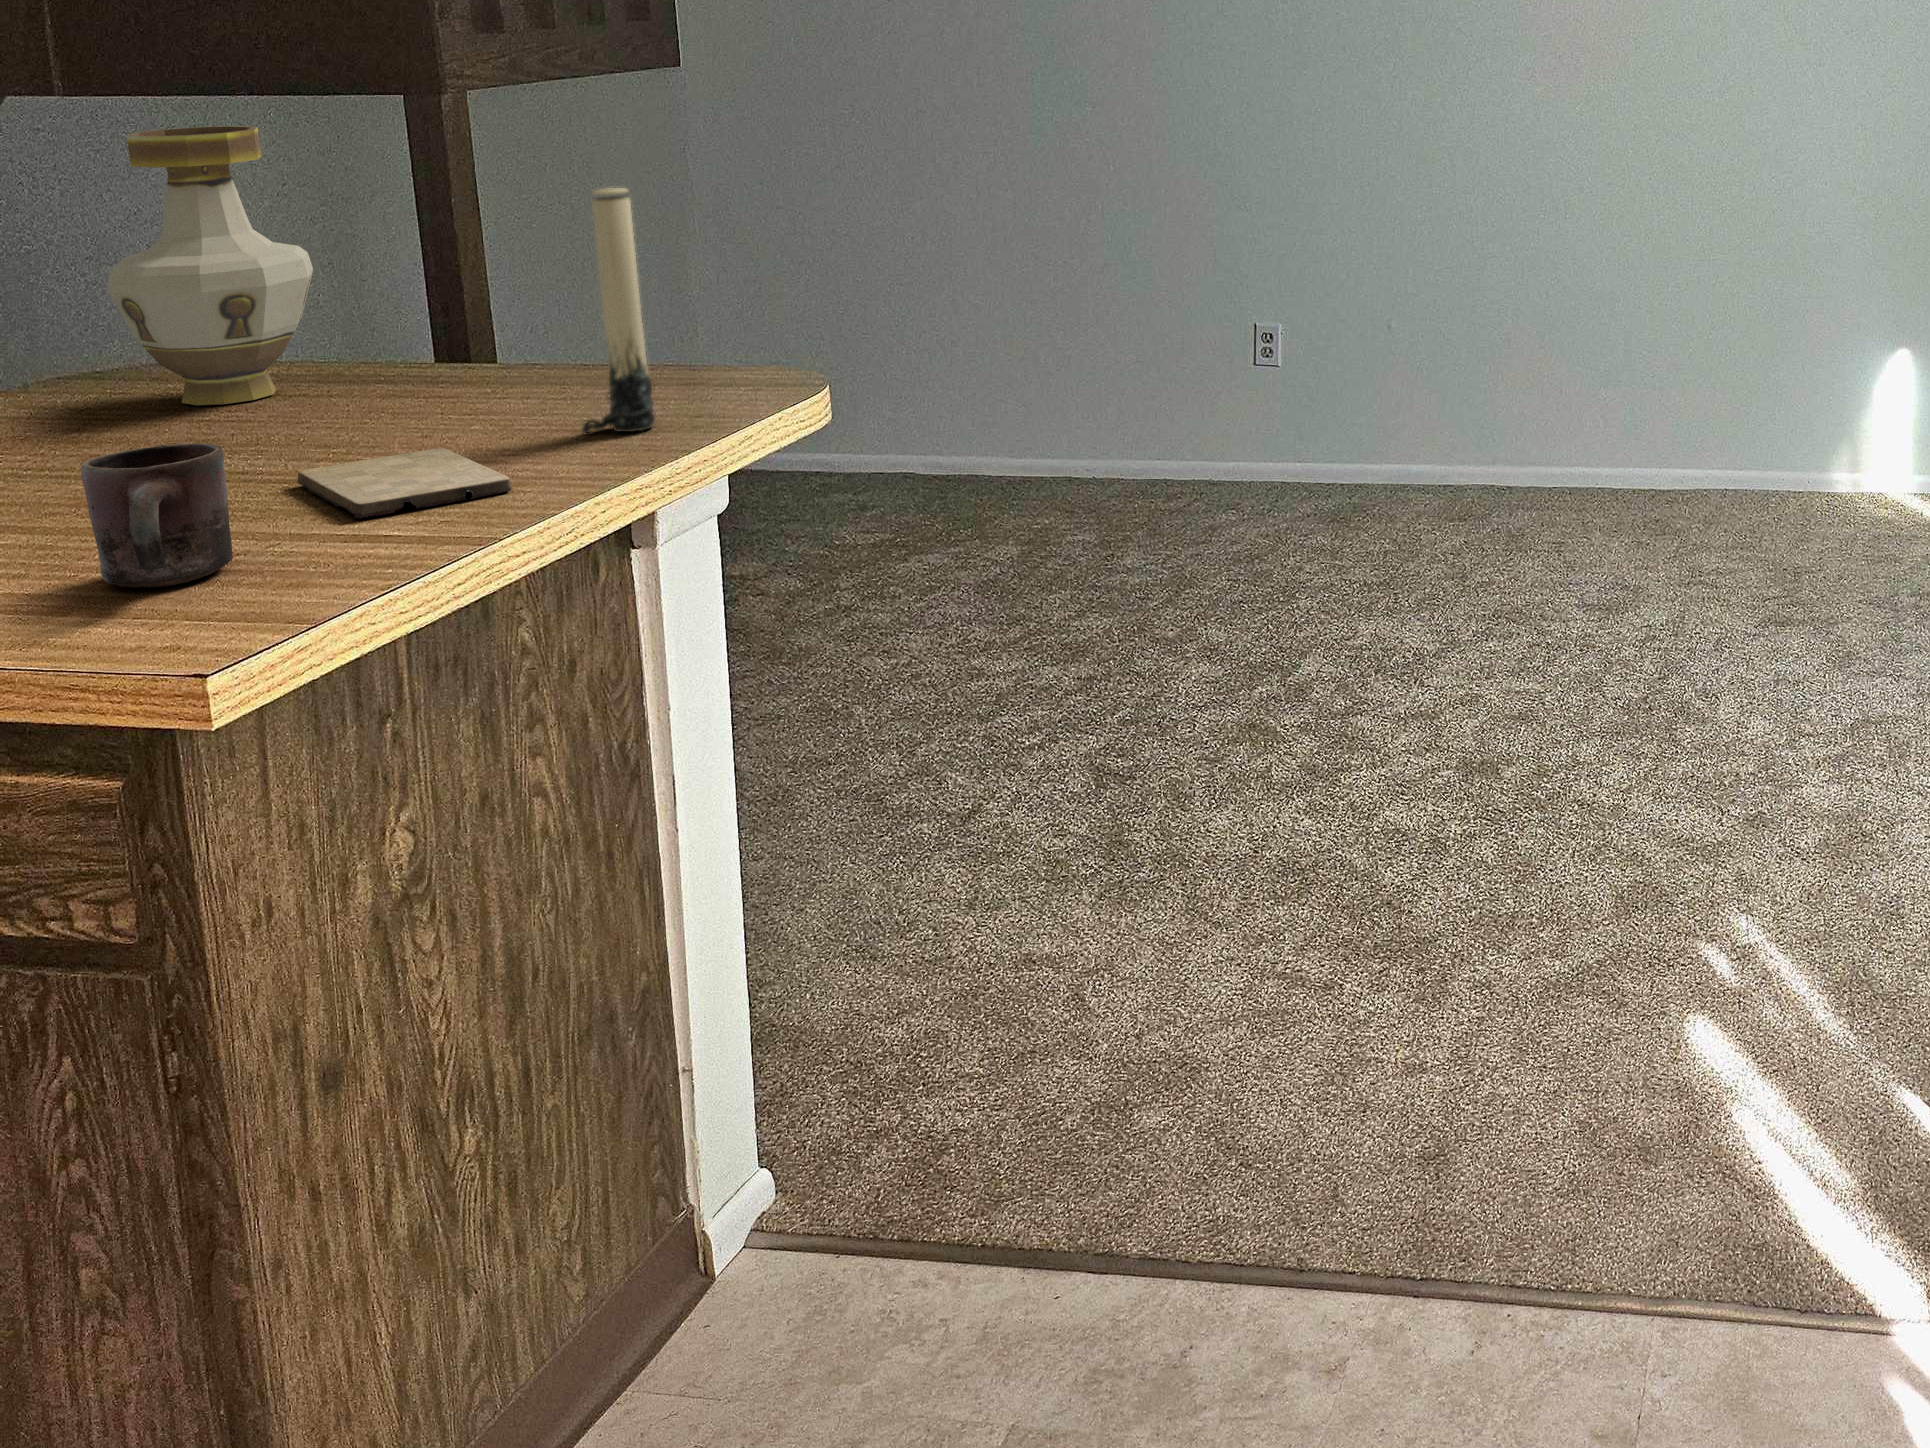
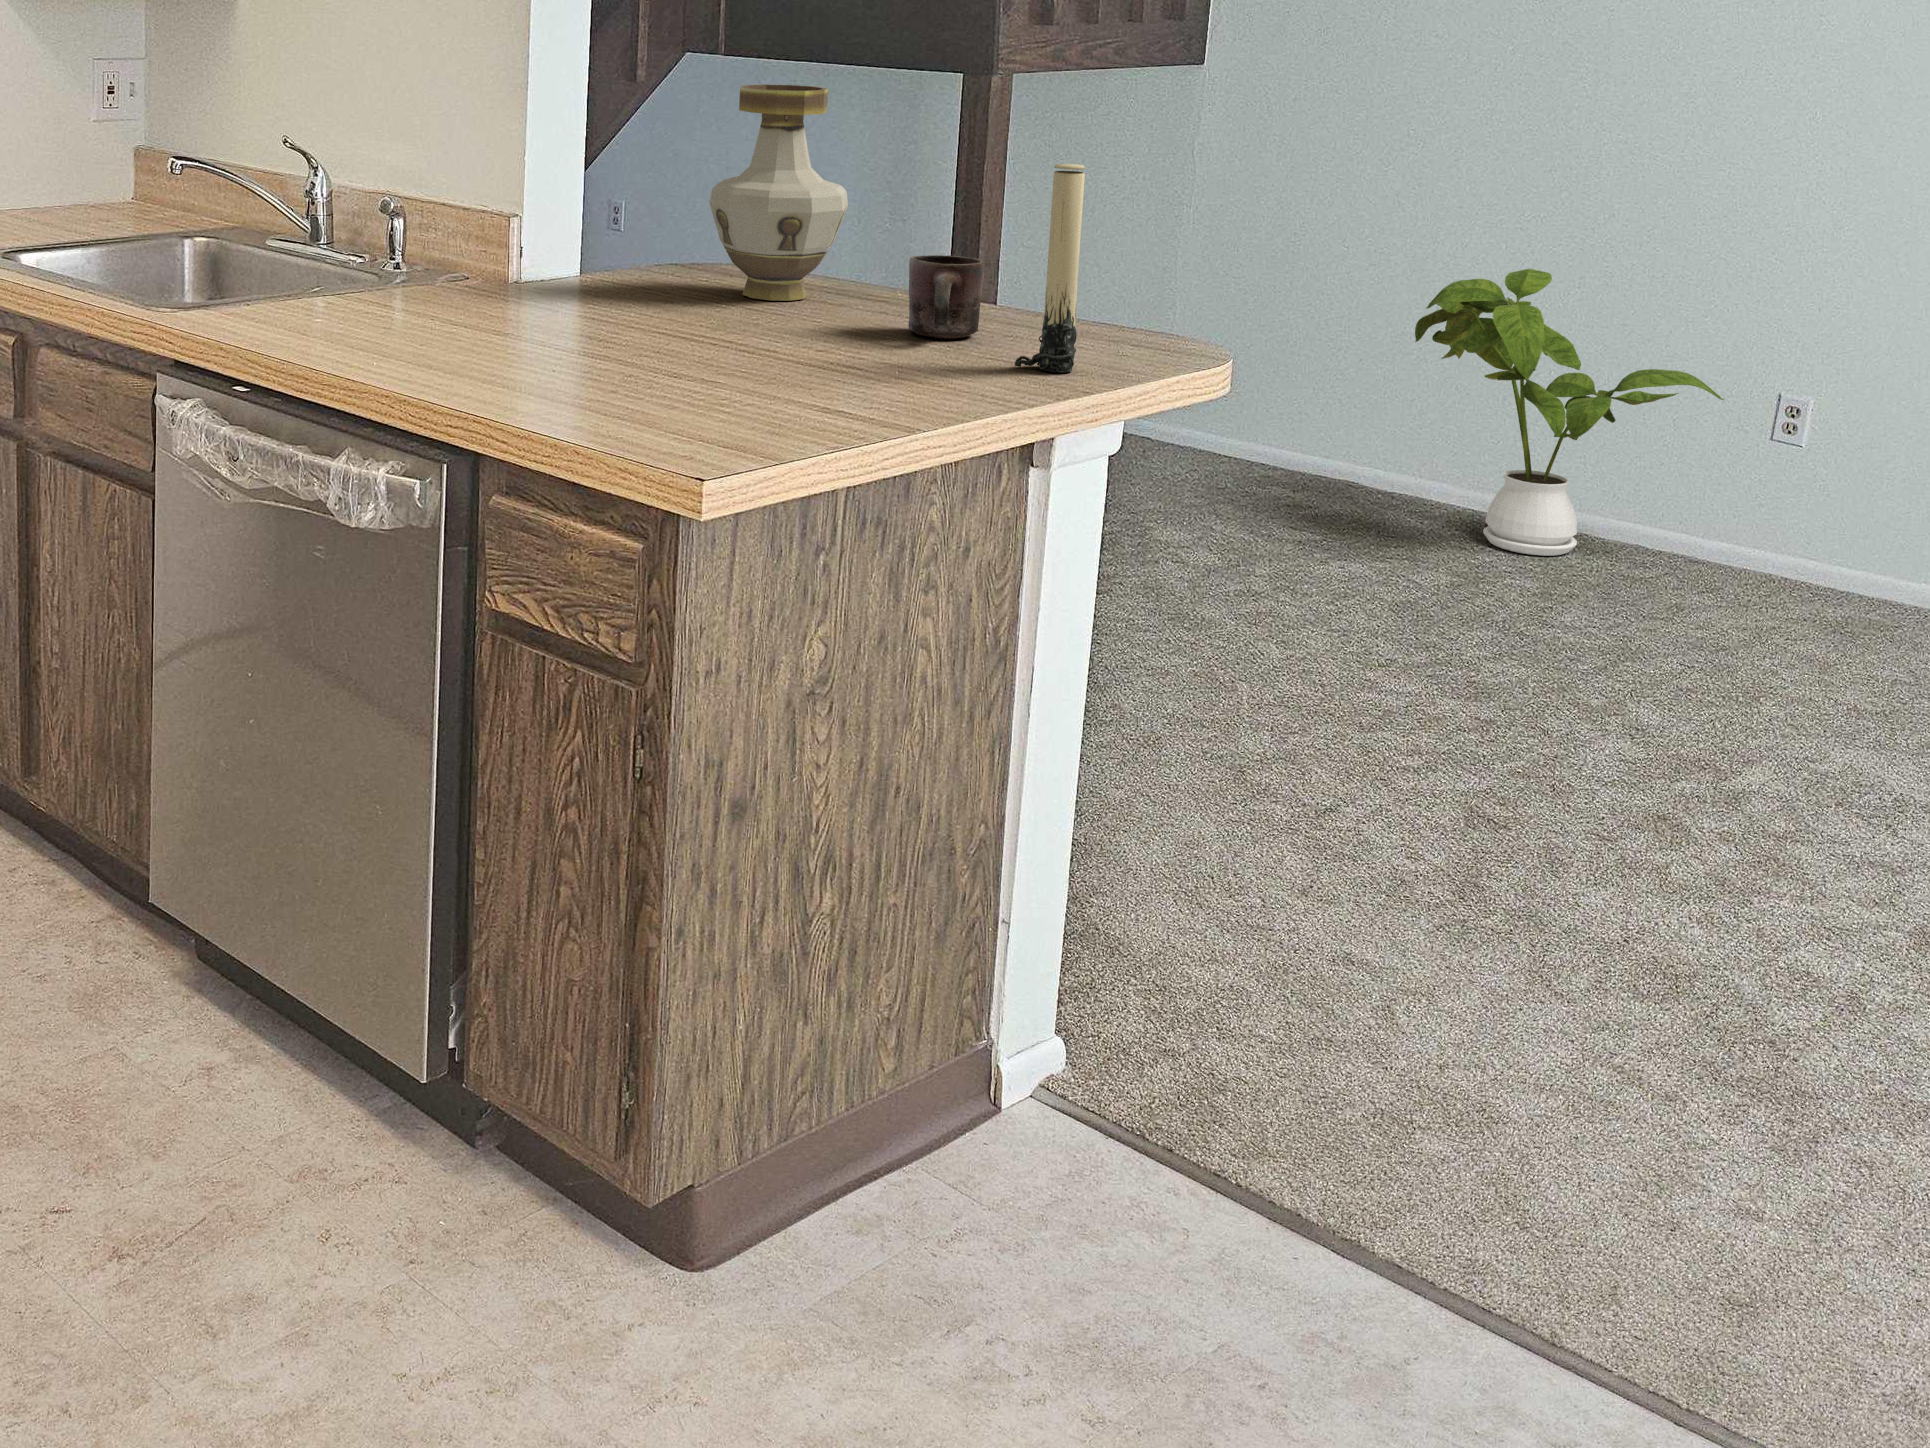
house plant: none [939,235,1214,505] -> present [1415,269,1724,556]
mug: present [81,444,233,588] -> present [908,255,985,339]
cutting board: present [298,448,512,518] -> none [800,355,946,398]

